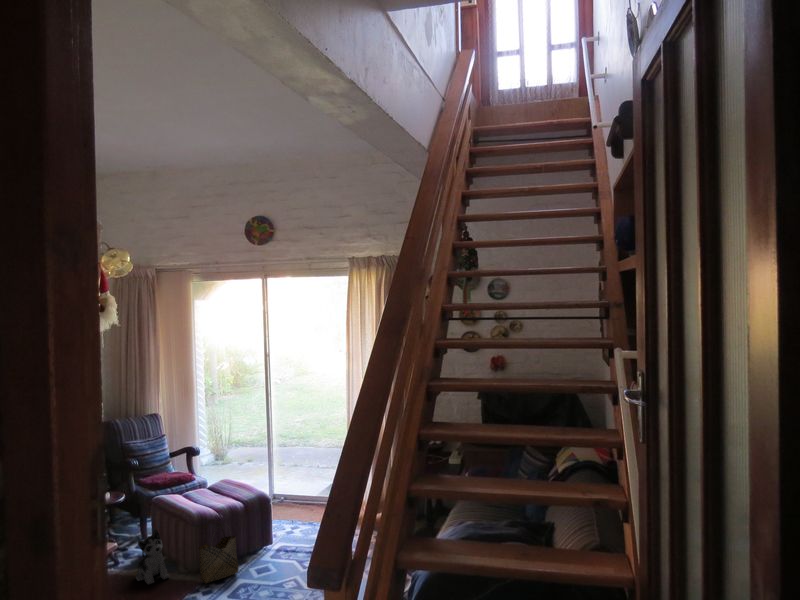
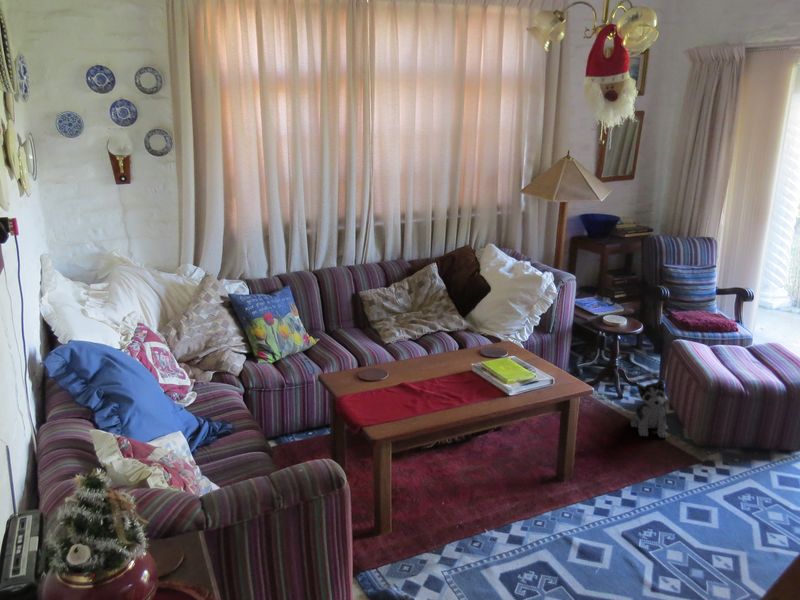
woven basket: present [198,520,238,583] -> none [700,393,760,470]

